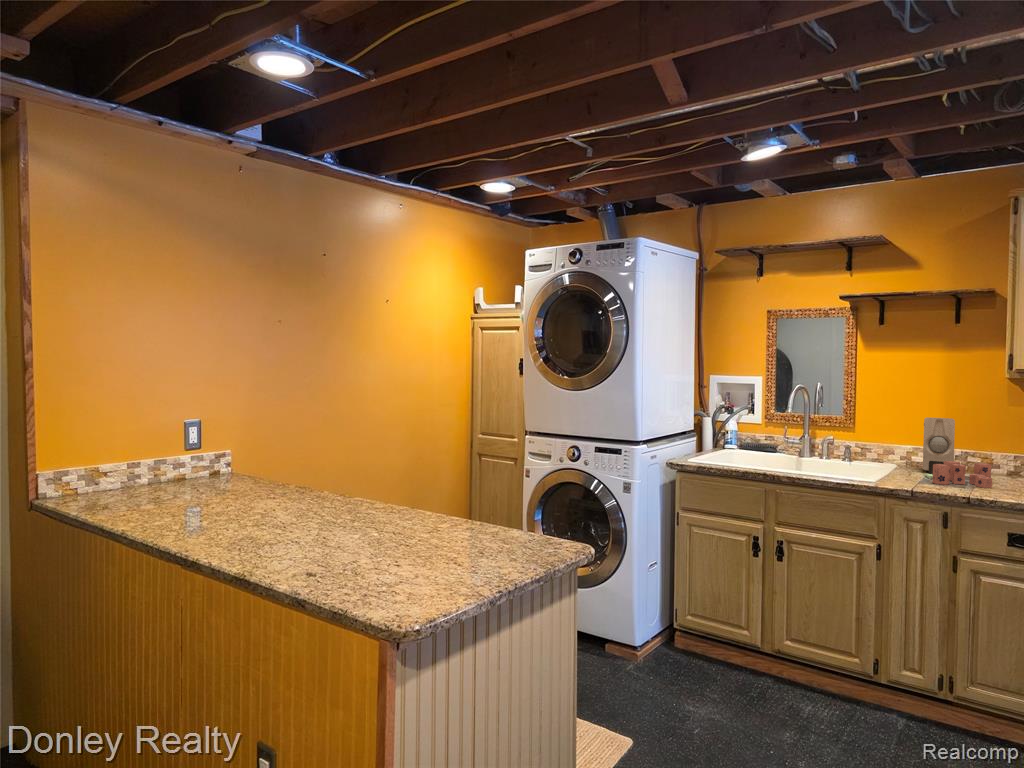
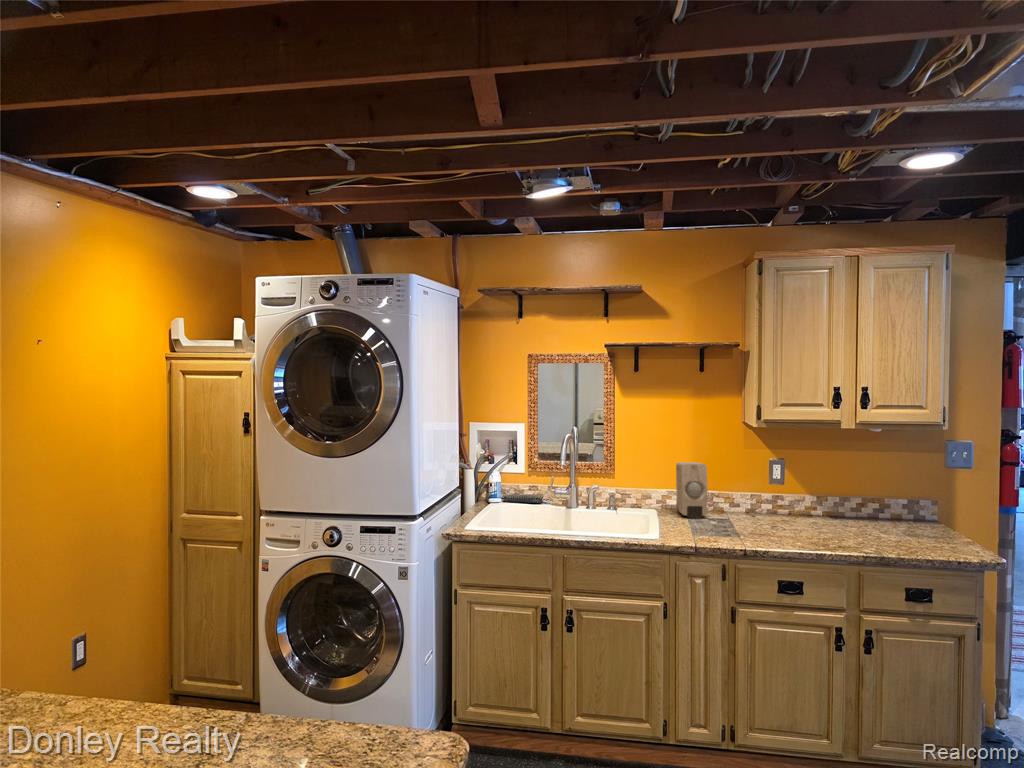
candle: present [932,461,992,488] -> none [703,508,751,535]

